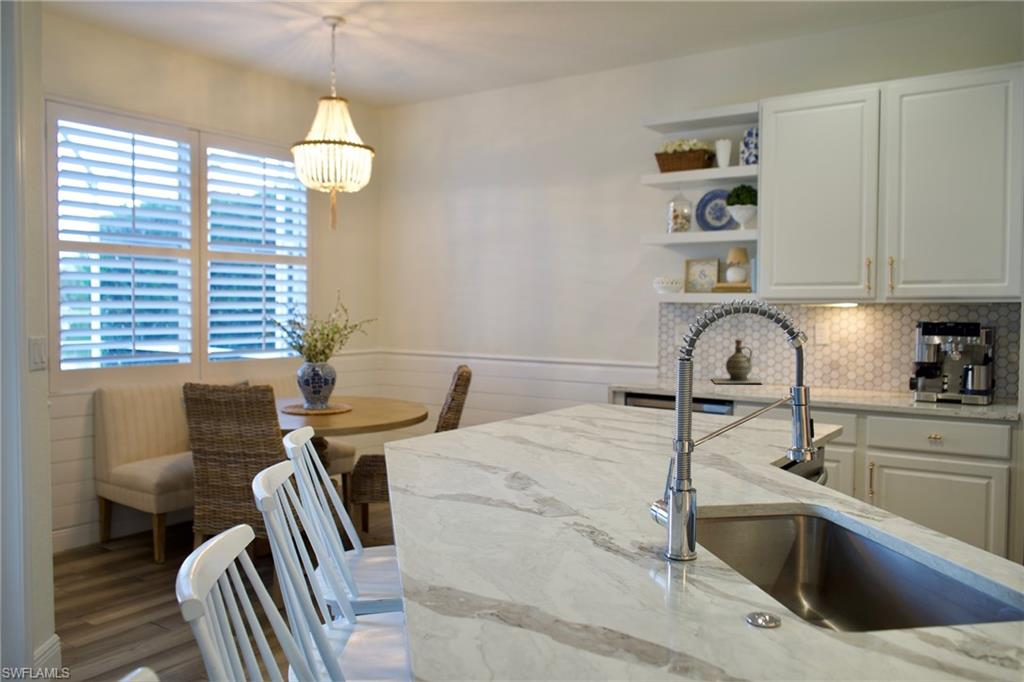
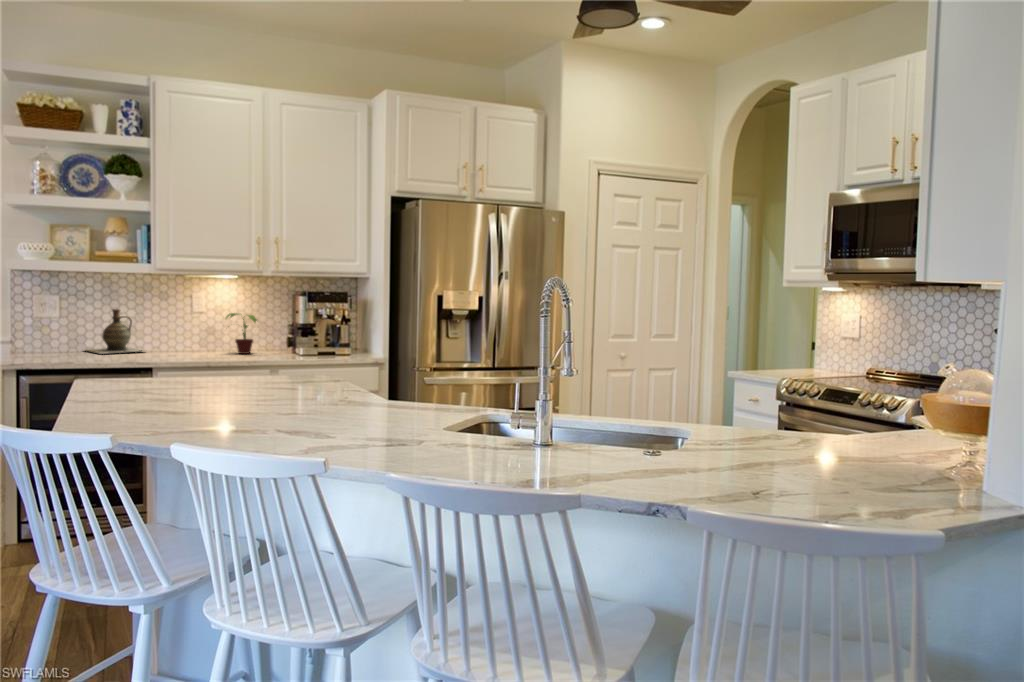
potted plant: none [835,346,882,393] -> present [226,313,257,354]

